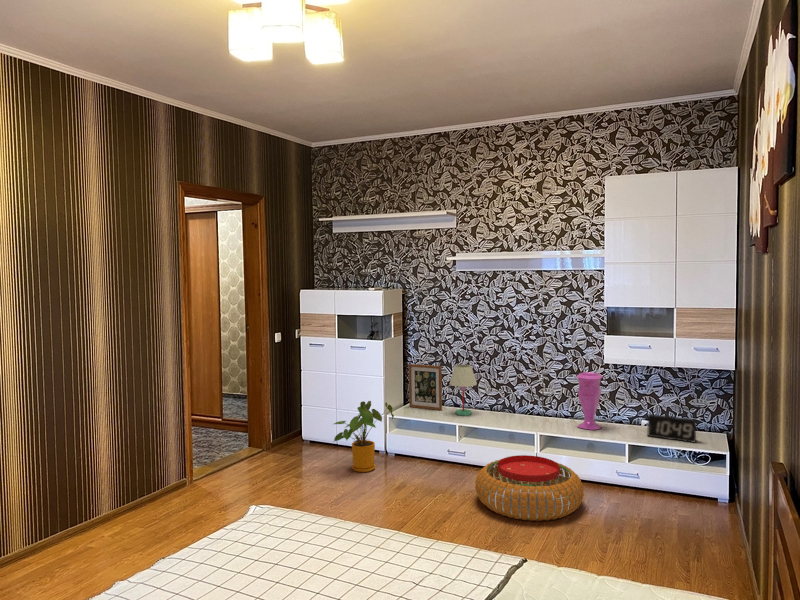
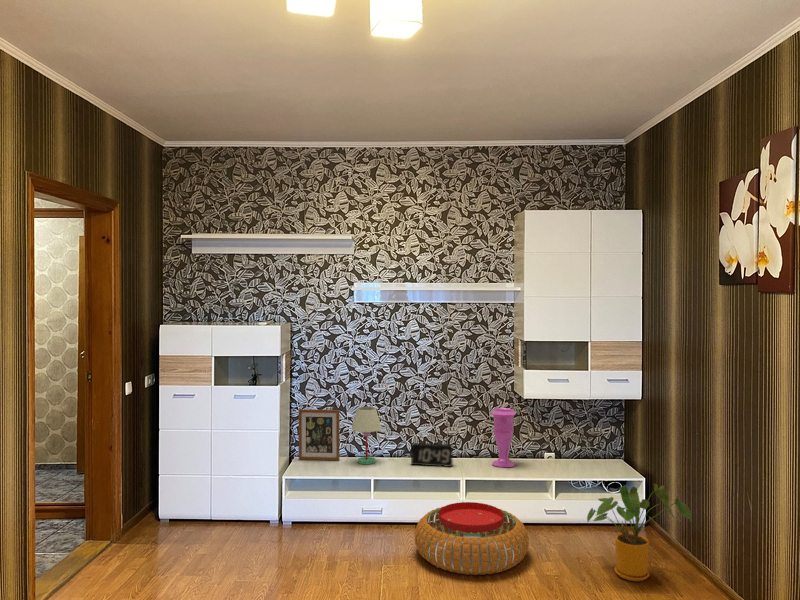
house plant: present [334,401,394,472] -> present [587,484,691,581]
alarm clock: present [648,414,696,443] -> present [411,443,453,467]

